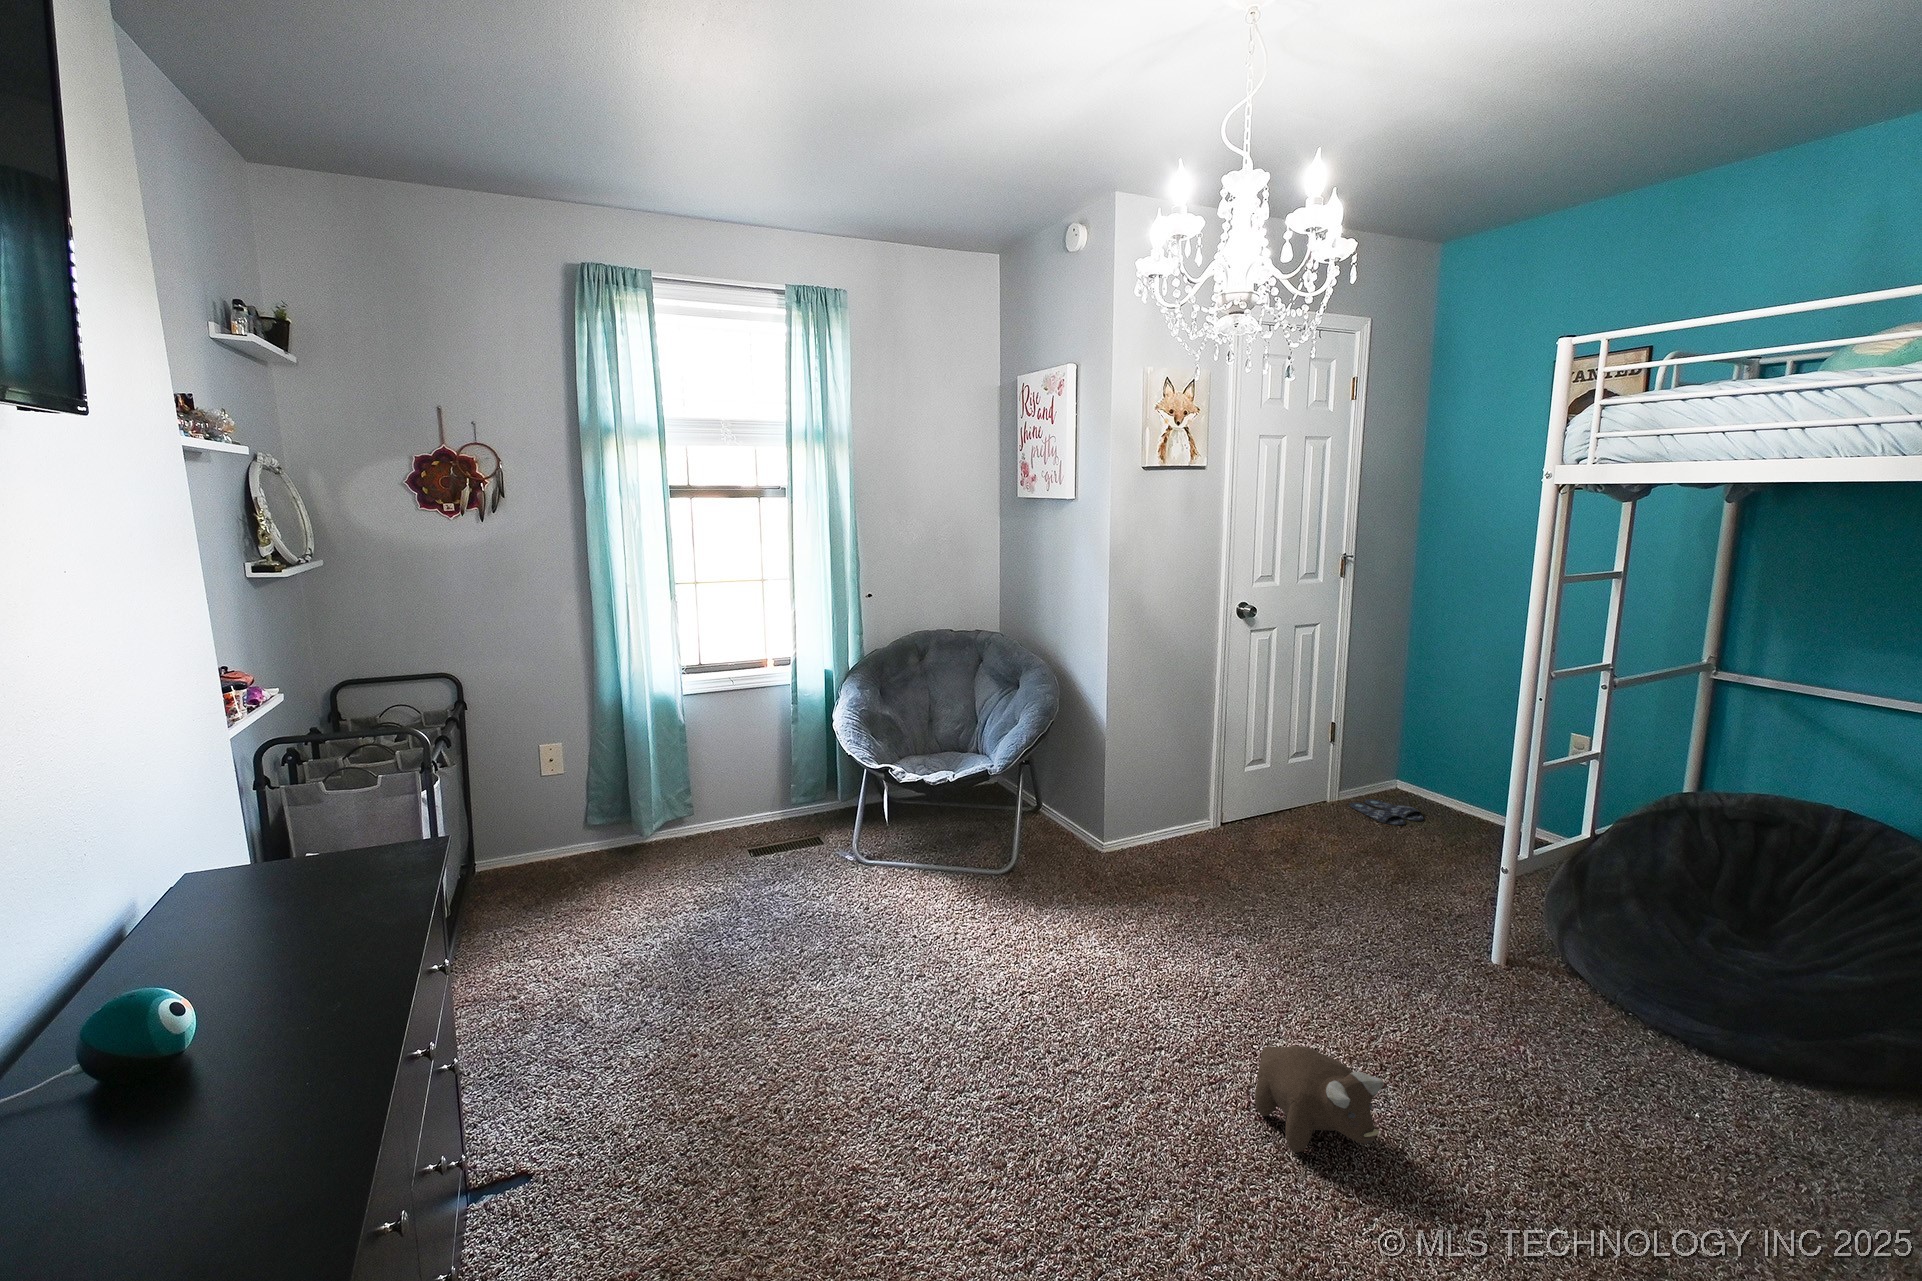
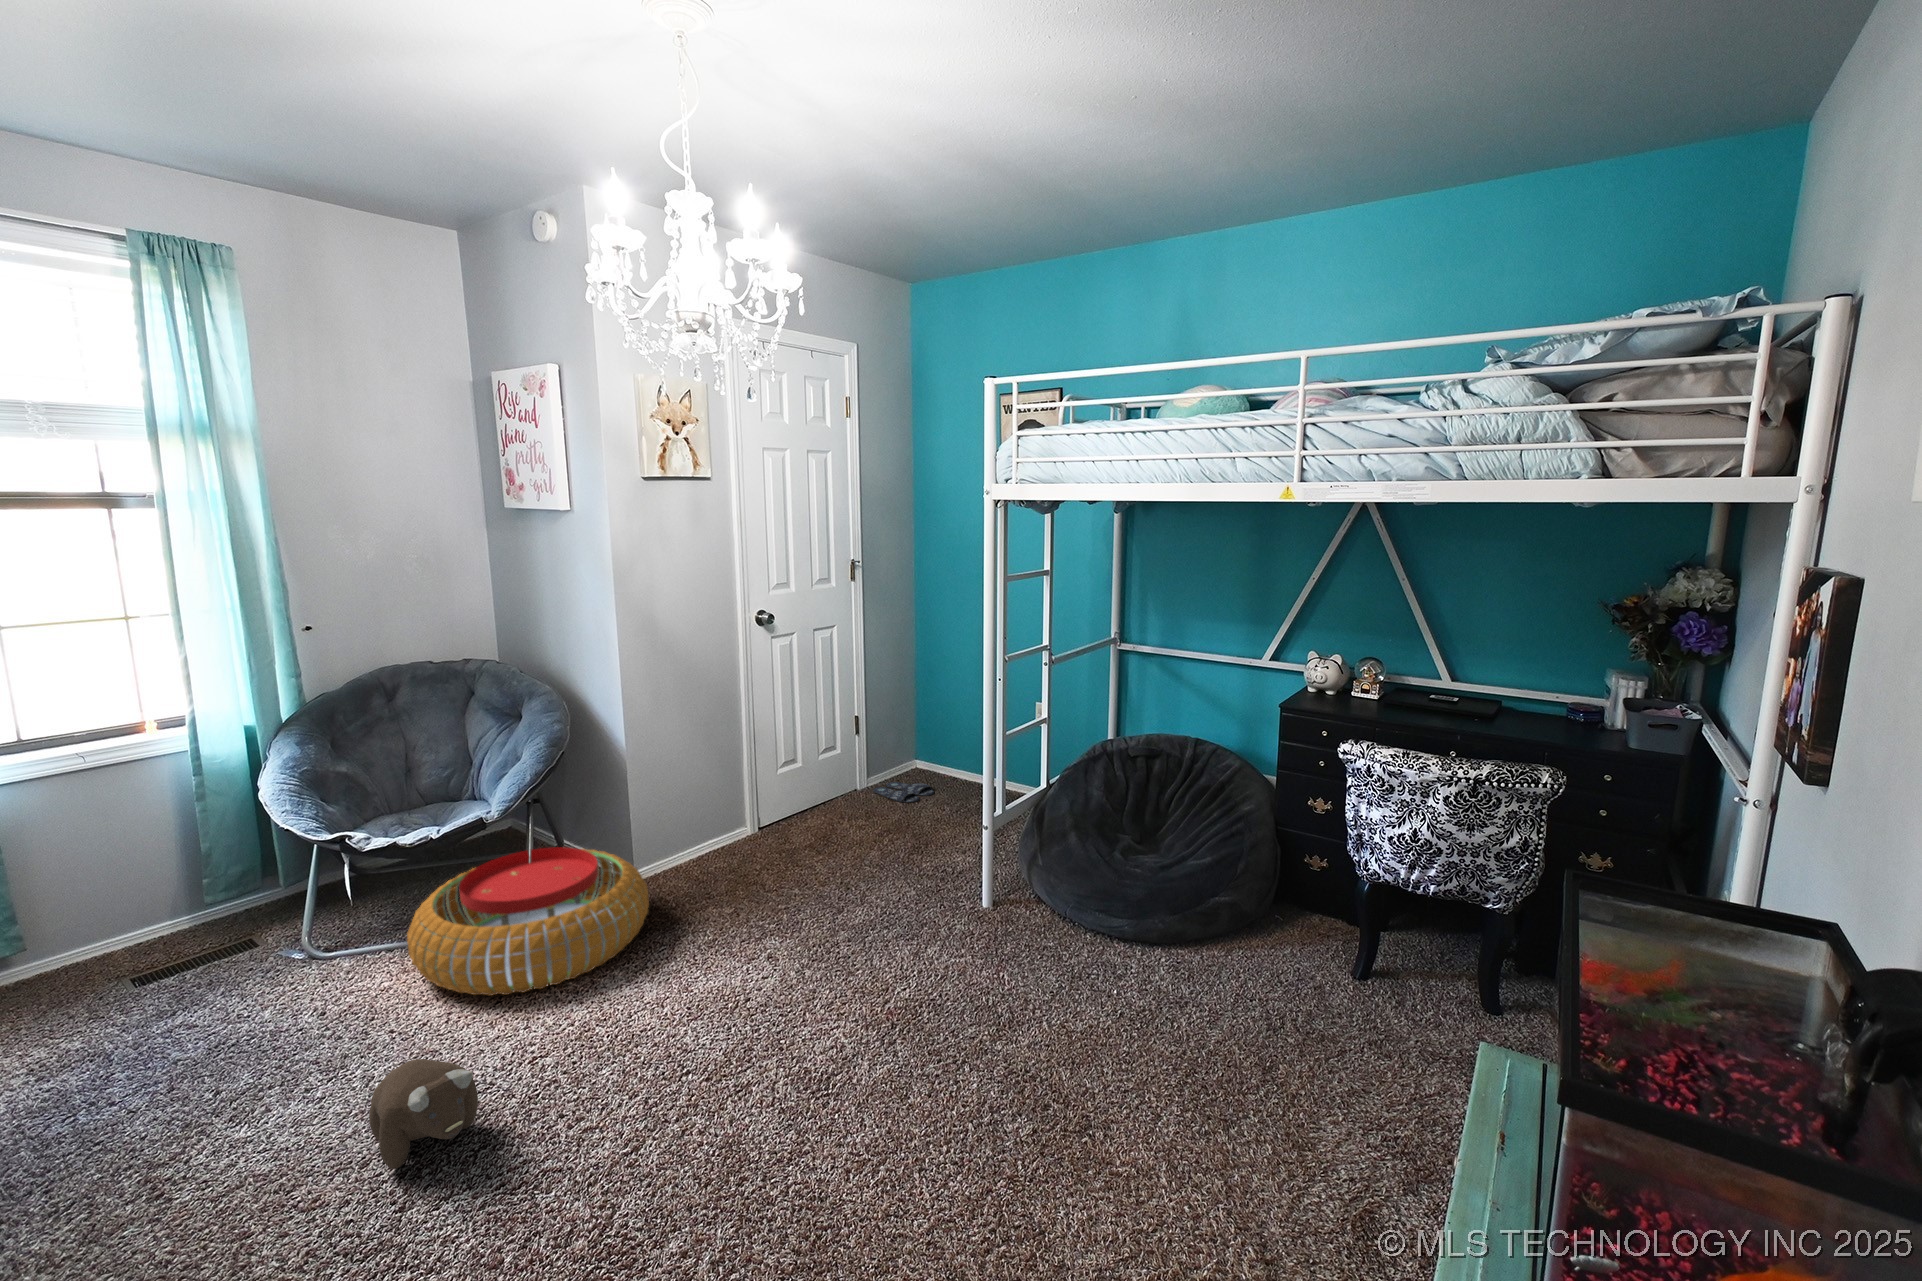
pouf: none [926,805,1123,932] -> present [407,847,649,996]
plush toy: present [1255,1046,1384,1153] -> present [369,1059,478,1169]

